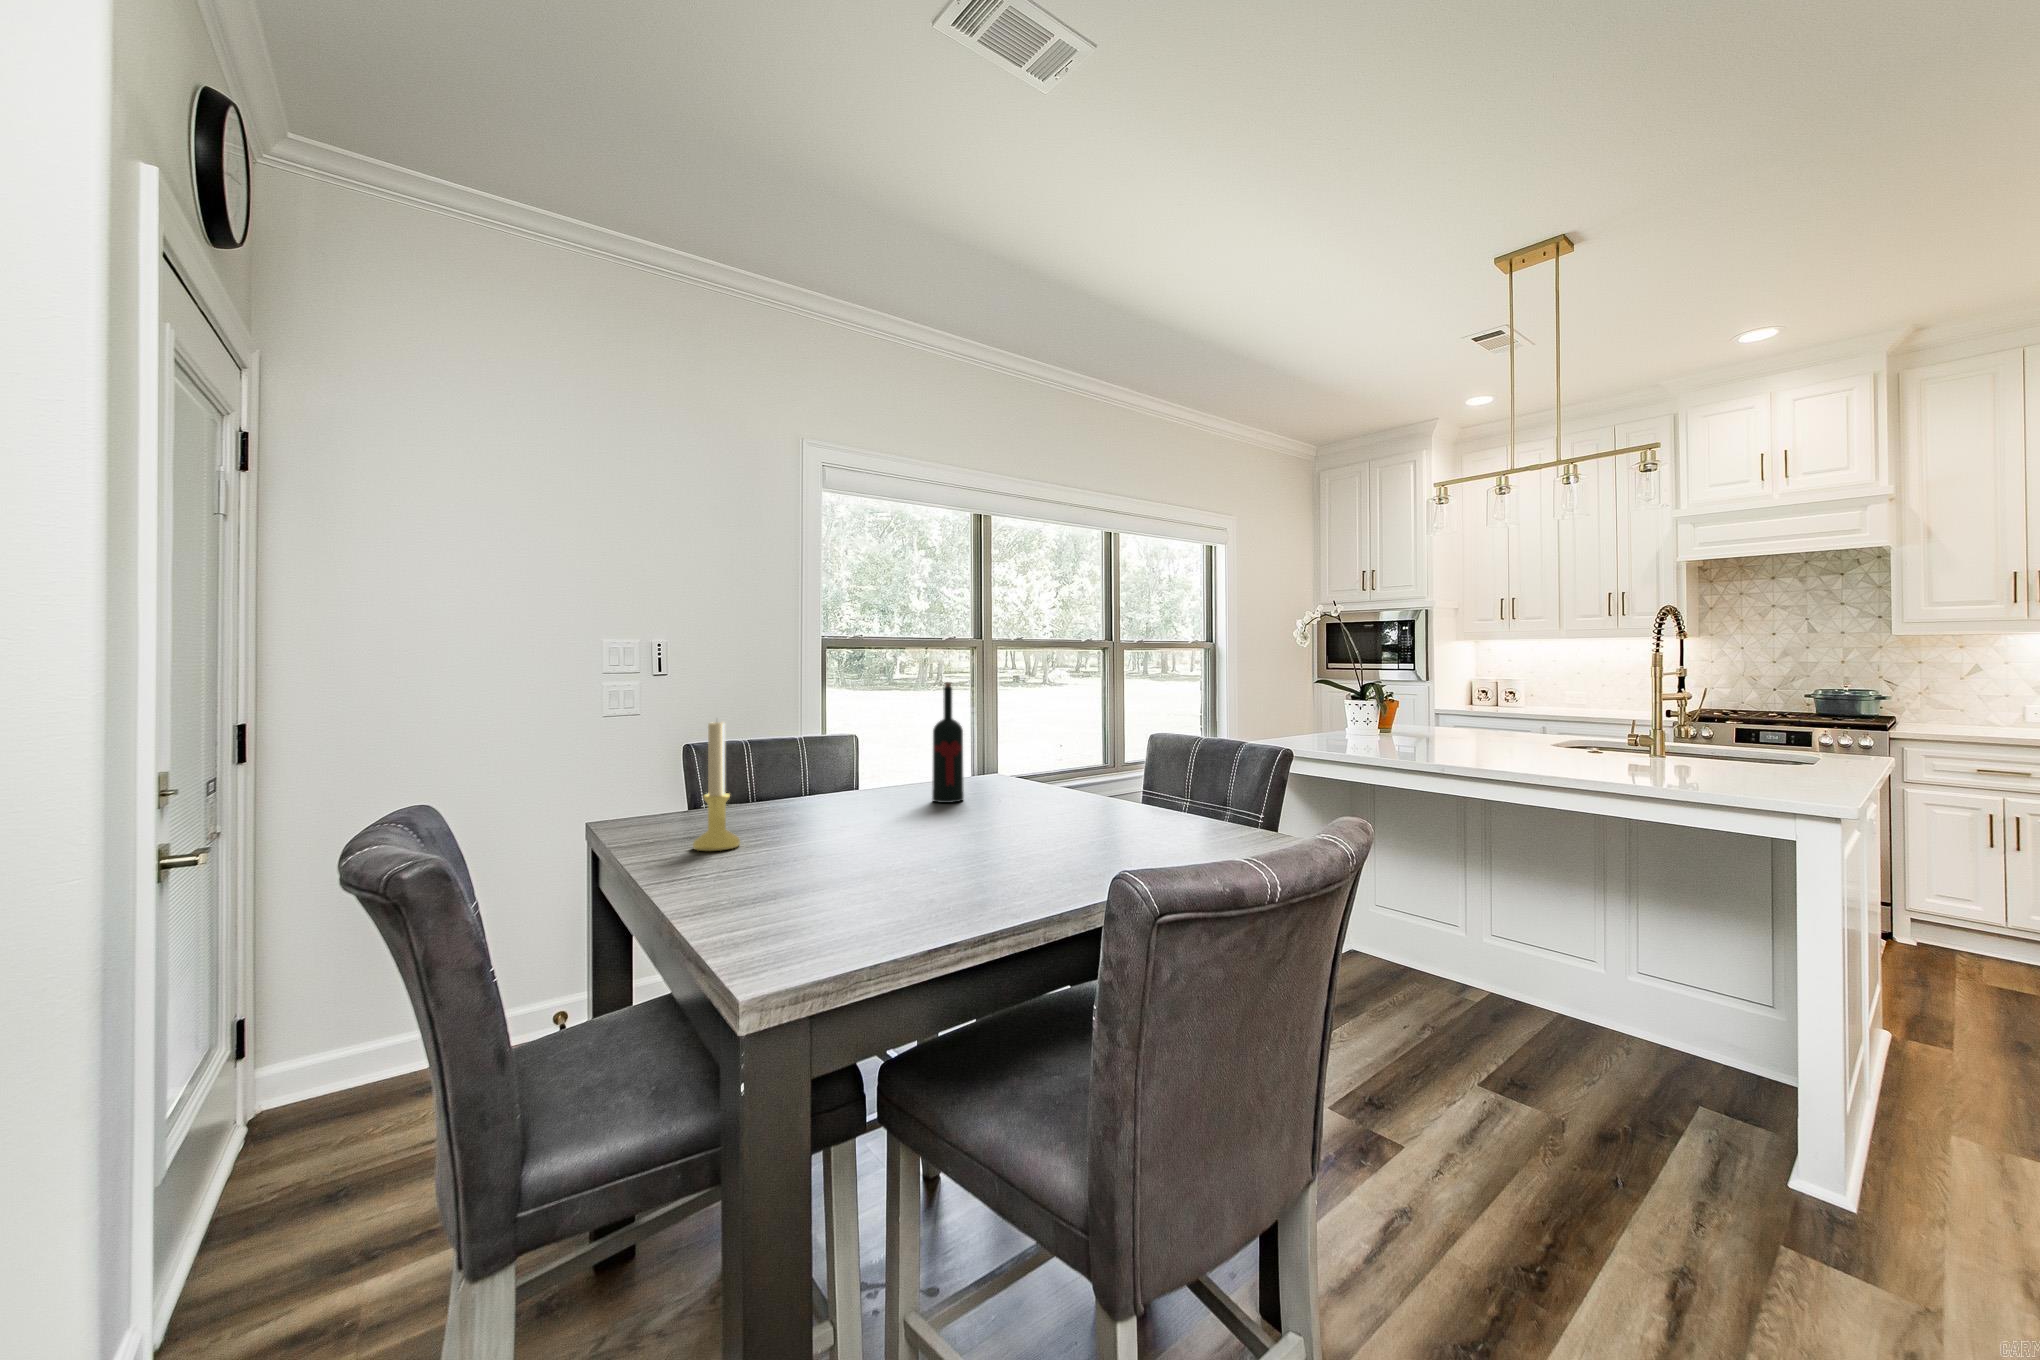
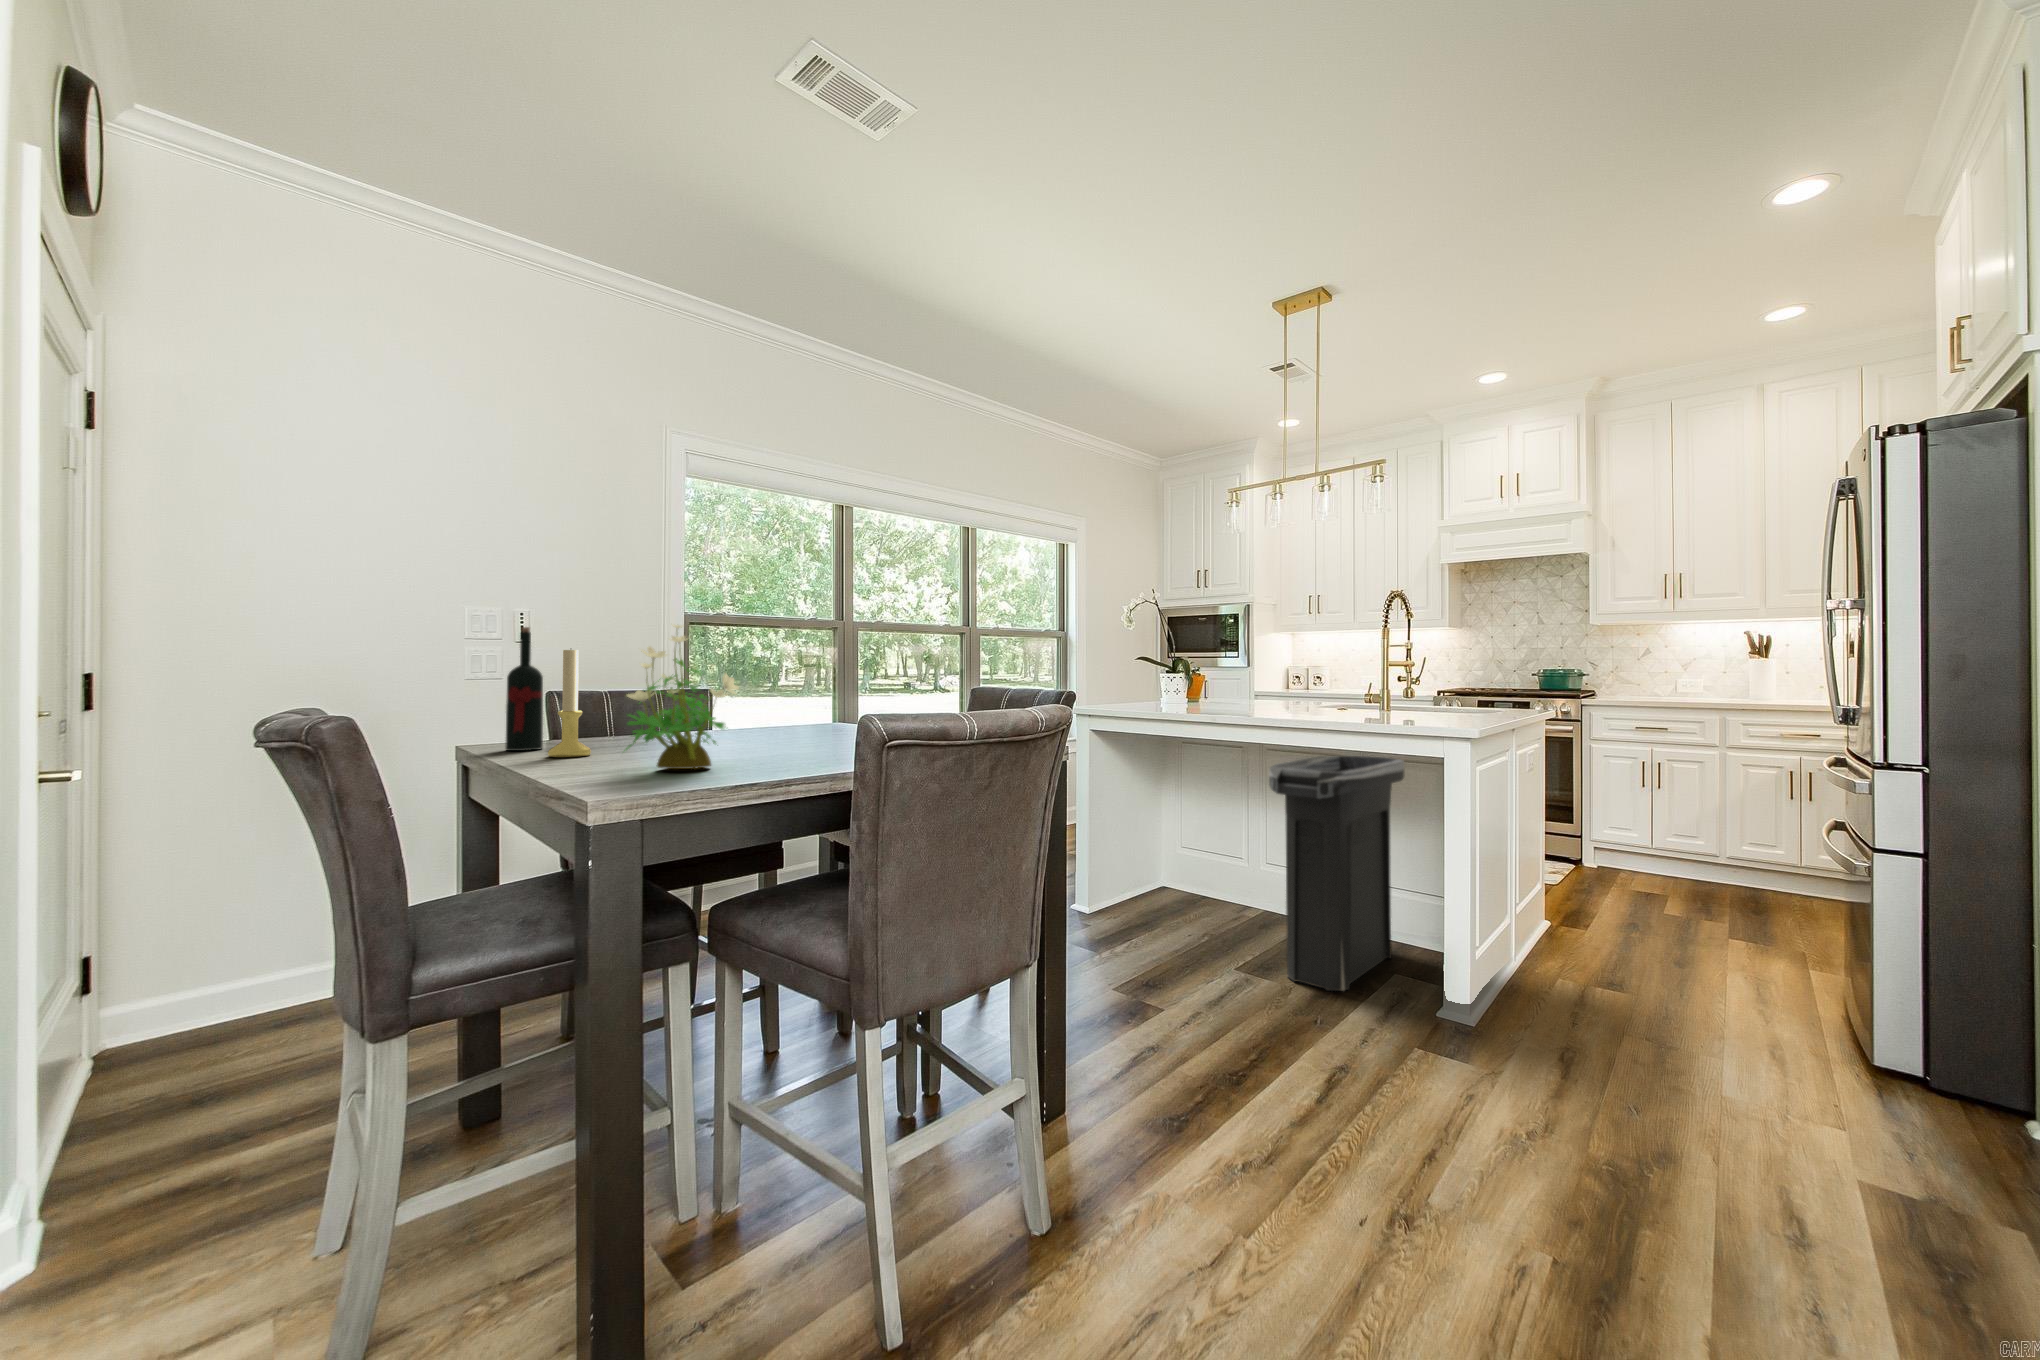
wine bottle: present [932,682,964,803] -> present [506,627,543,751]
potted plant: none [778,708,918,895] -> present [624,625,739,769]
trash can: none [1527,816,1697,1128] -> present [1269,755,1404,991]

